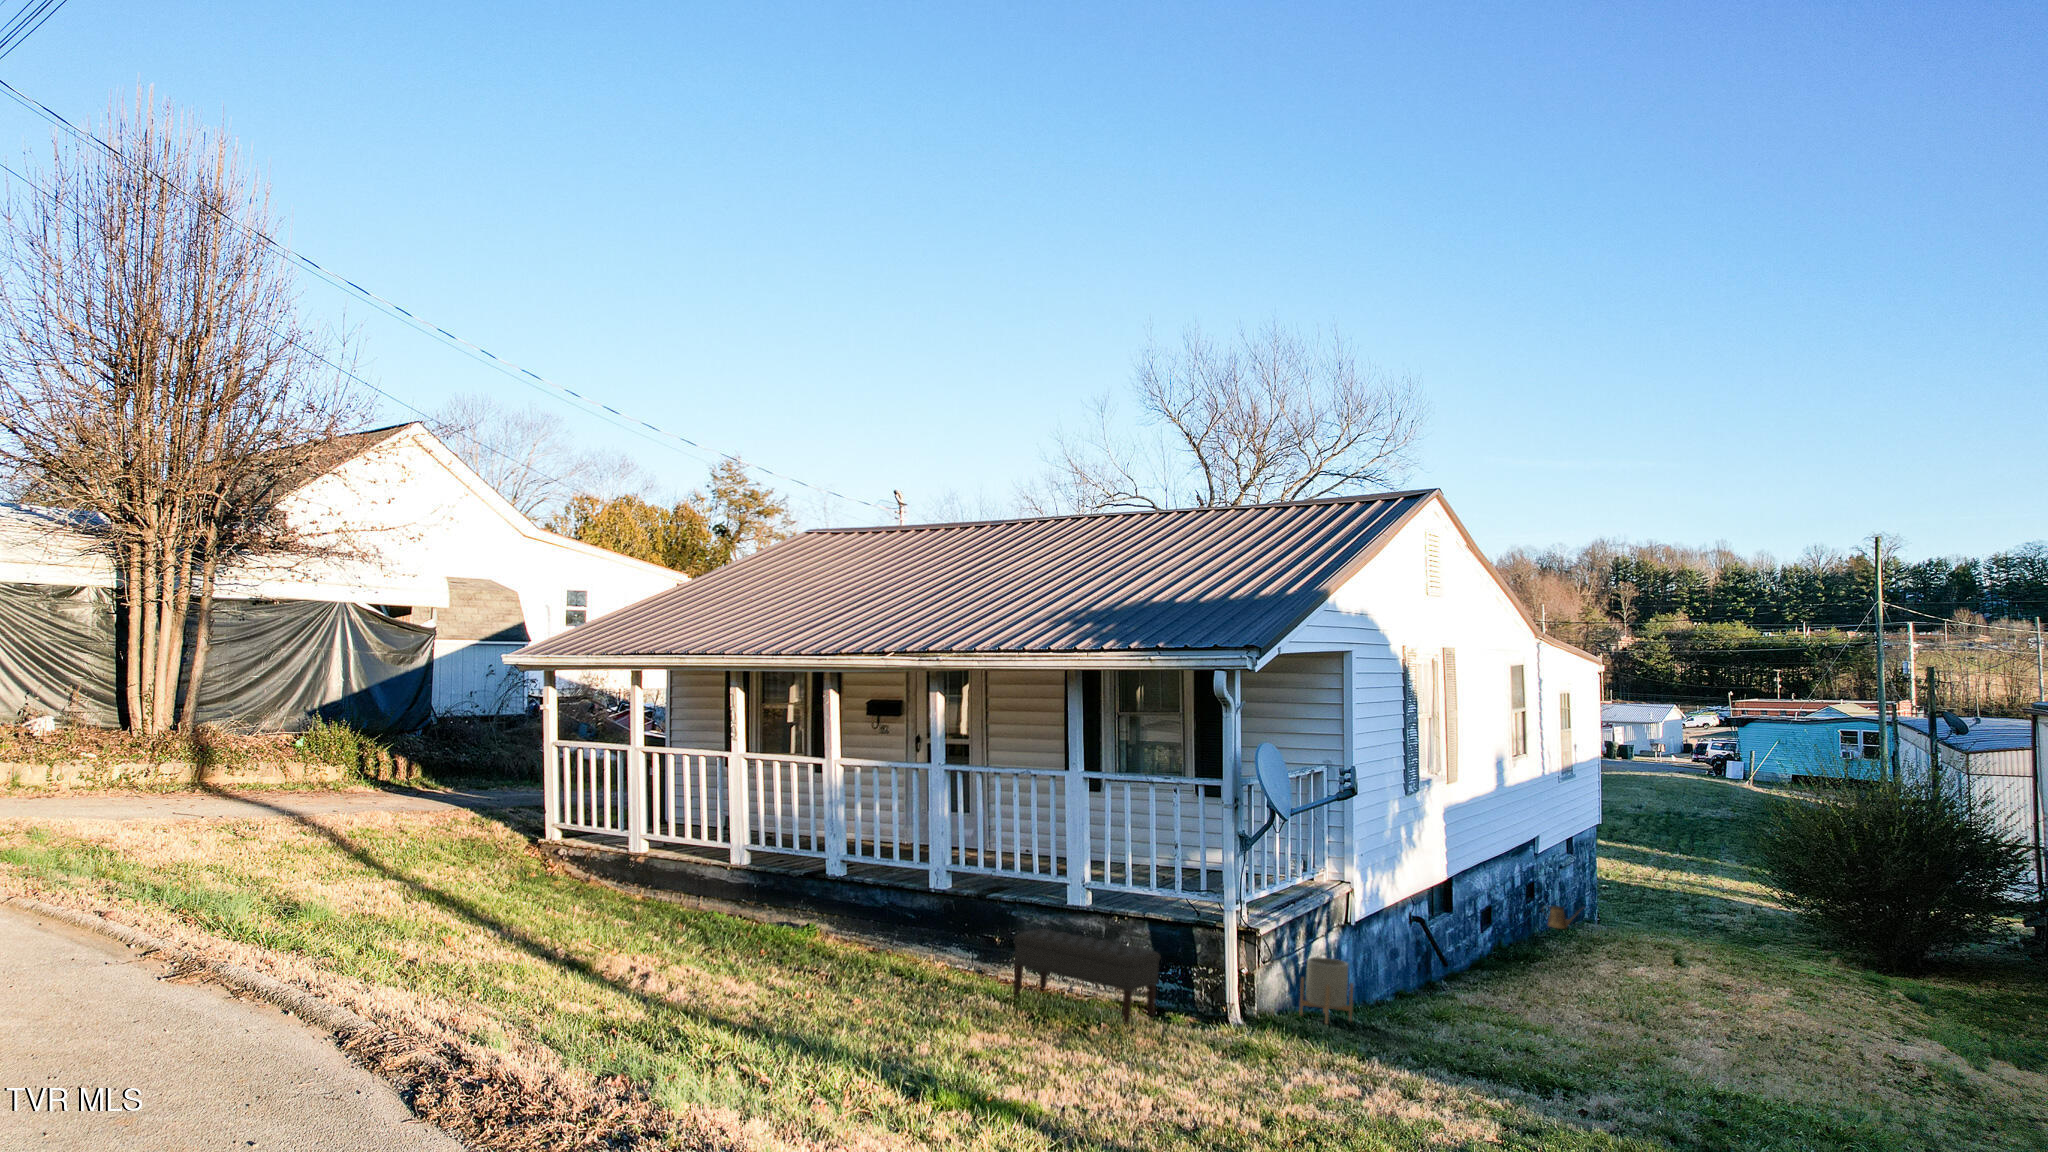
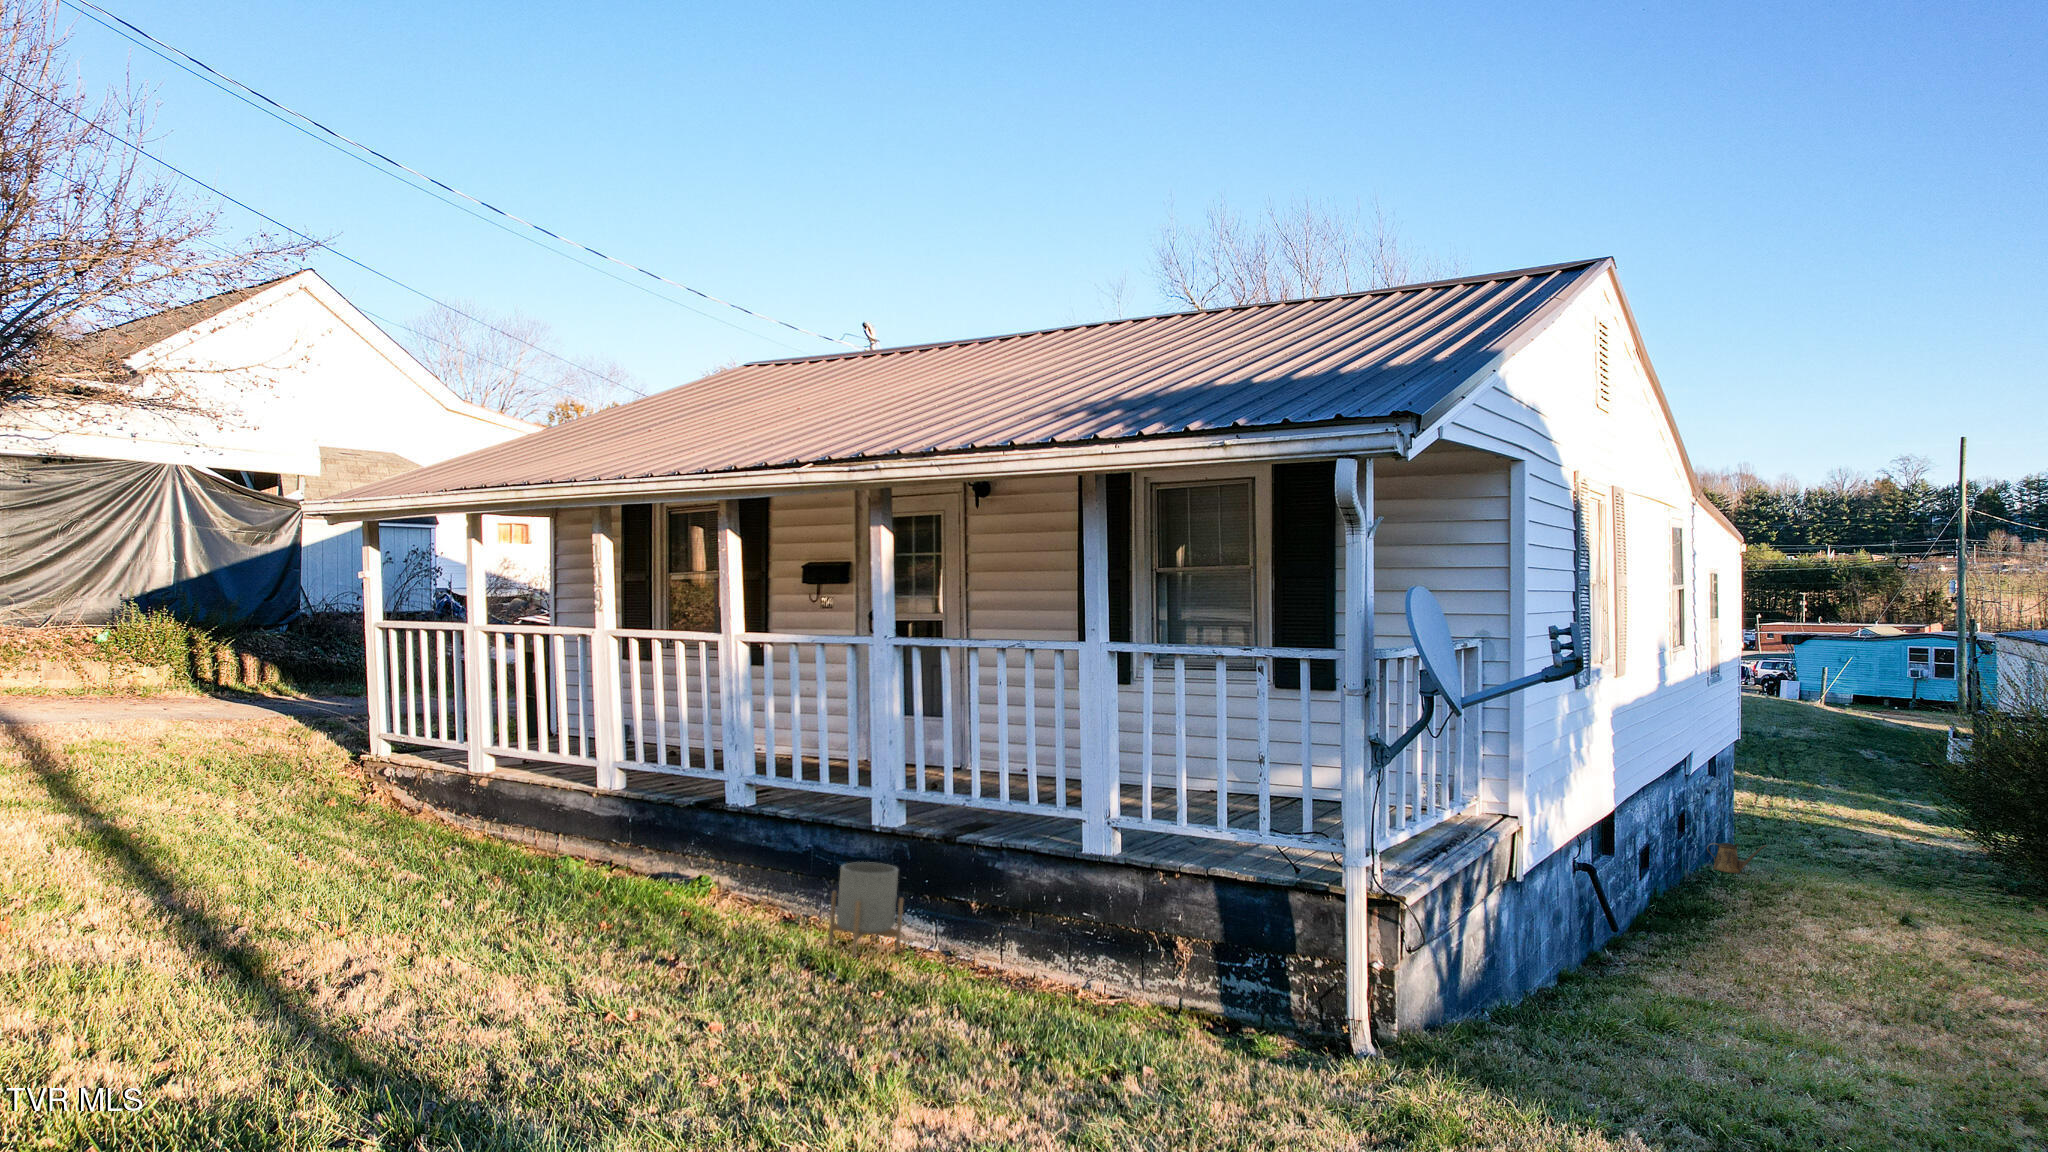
bench: present [1013,929,1161,1024] -> none [994,891,1235,1054]
planter: present [1299,957,1353,1024] -> present [828,862,903,957]

